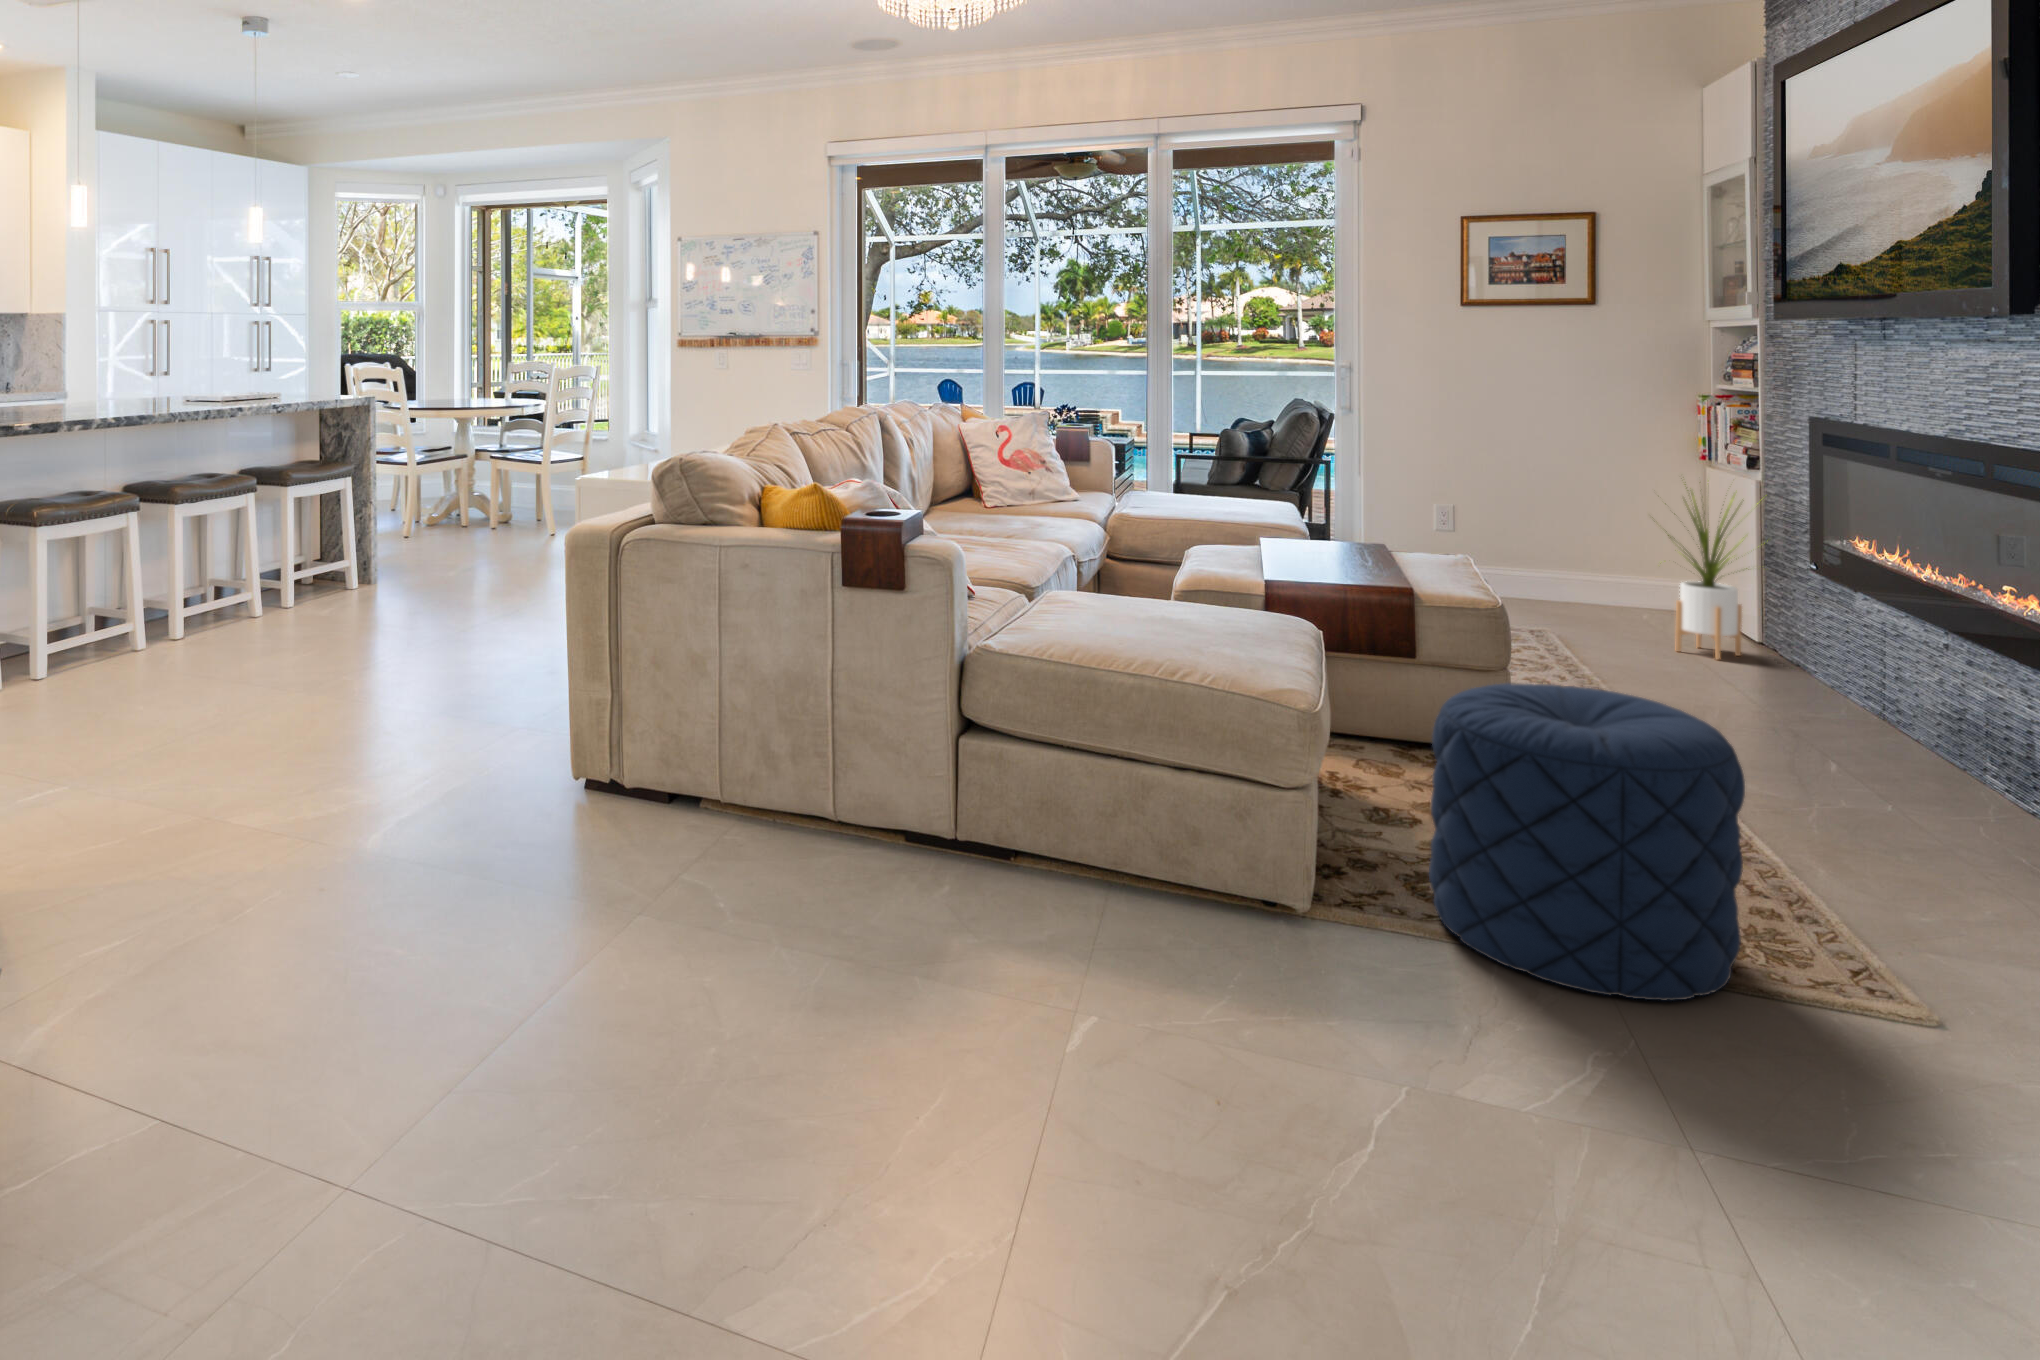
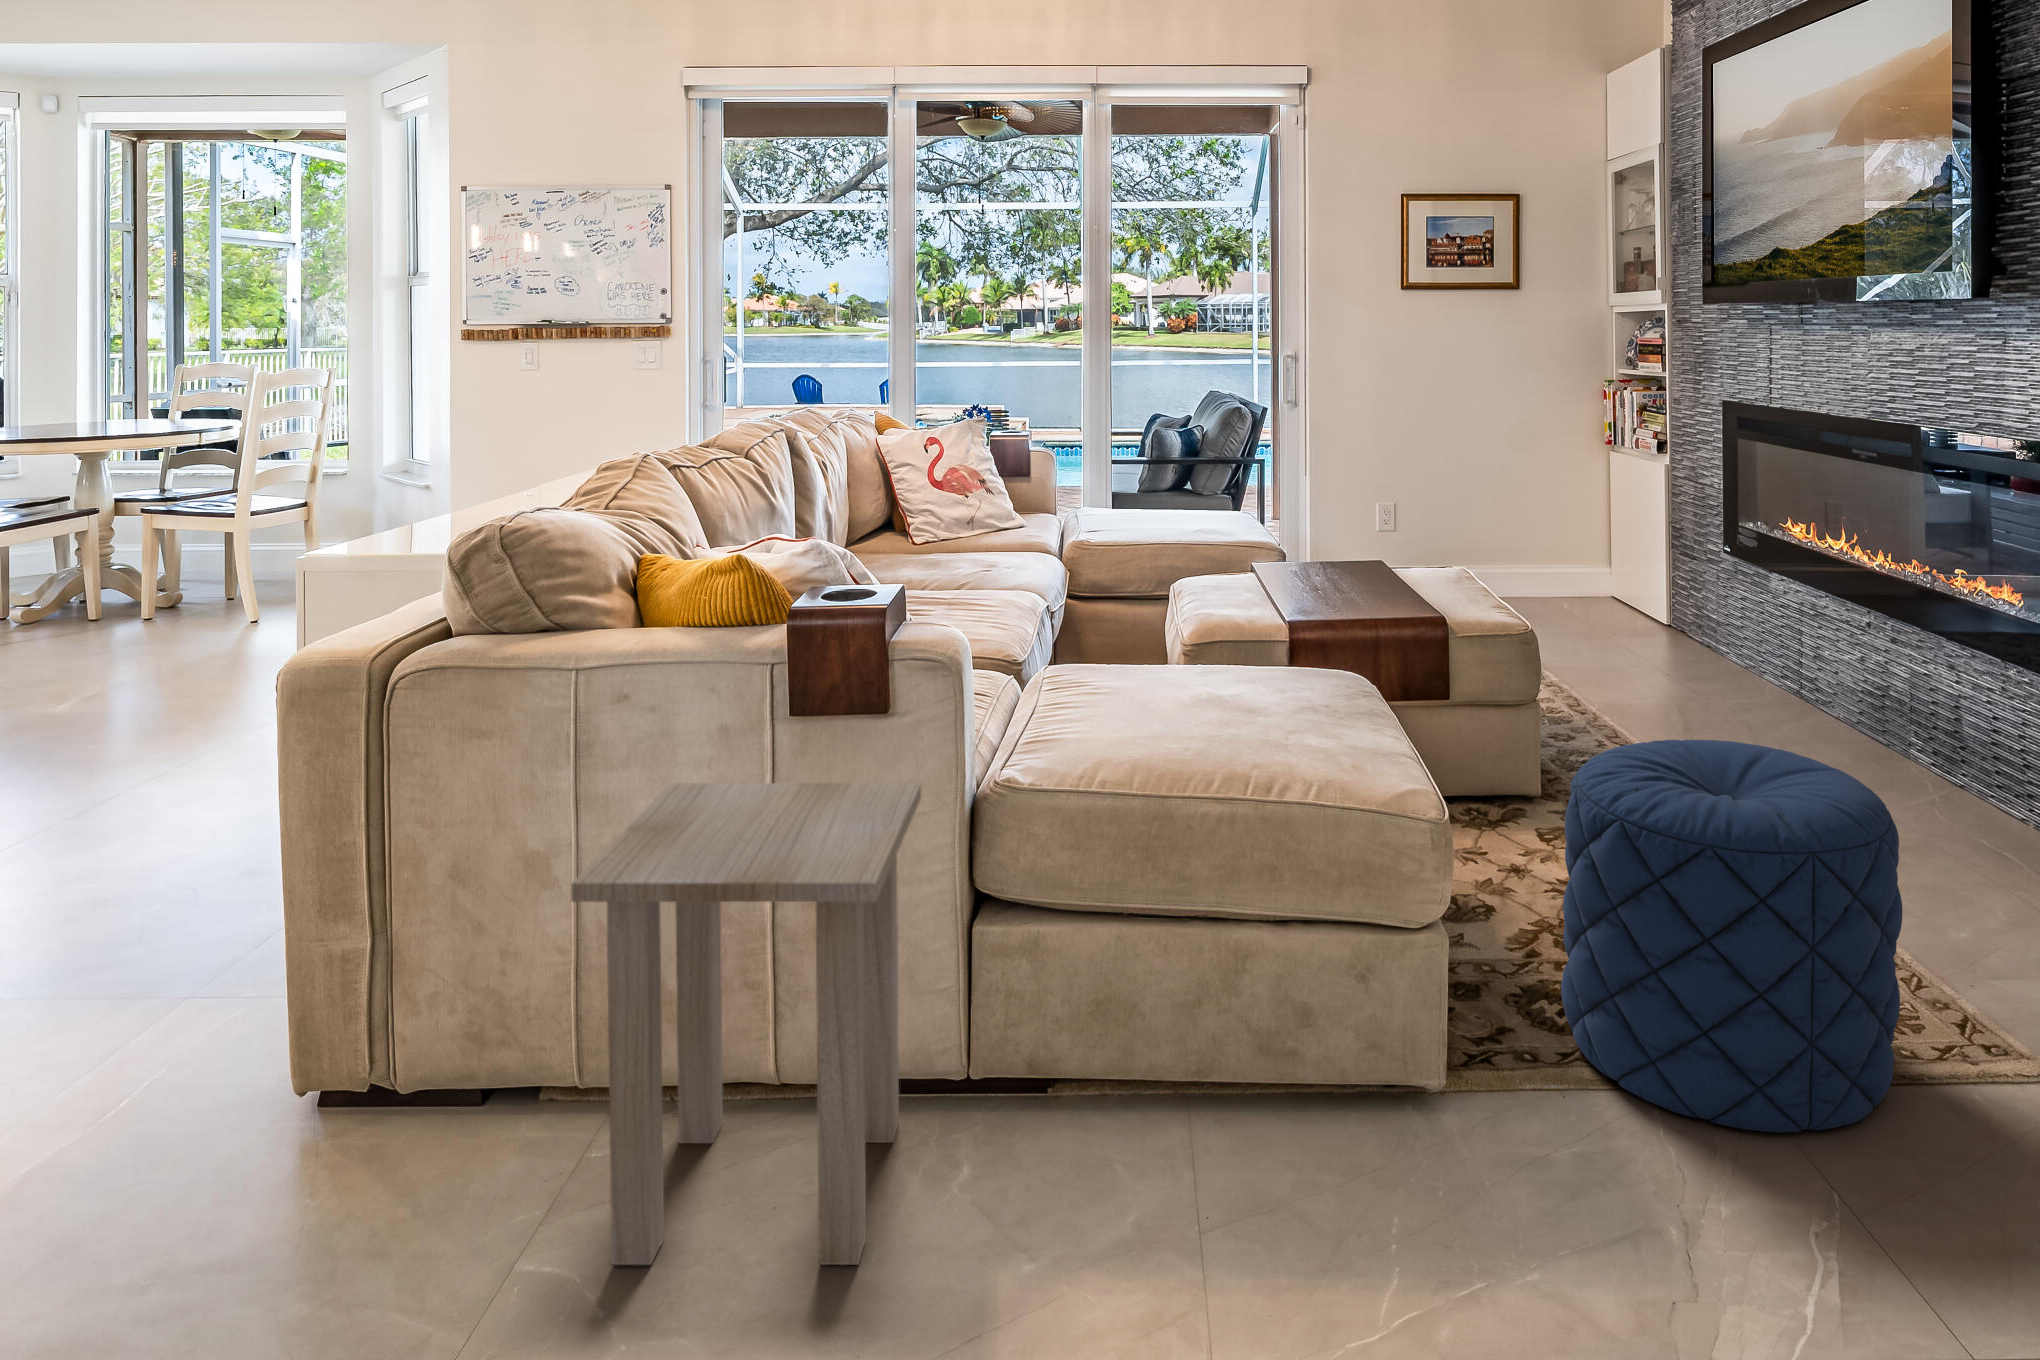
house plant: present [1666,484,1764,659] -> none [1577,461,1684,650]
side table: none [697,623,919,918] -> present [571,783,921,1265]

